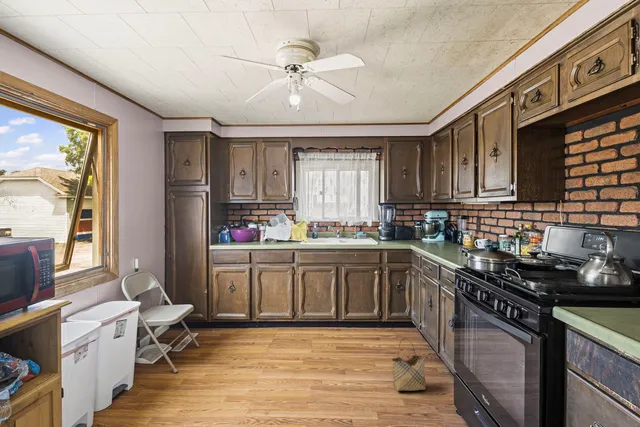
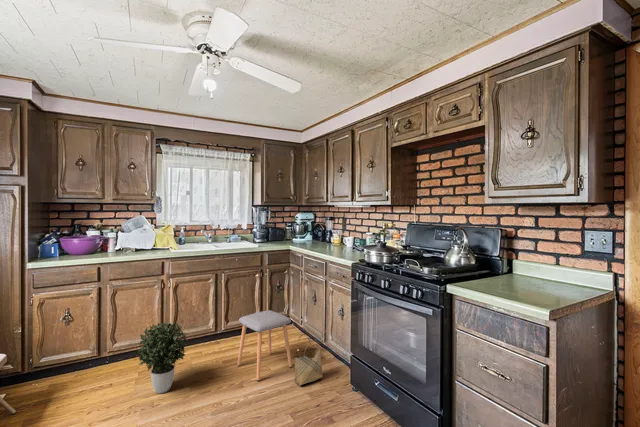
potted plant: none [262,303,302,363] -> present [138,322,188,393]
stool: none [347,308,398,375] -> present [237,310,292,381]

